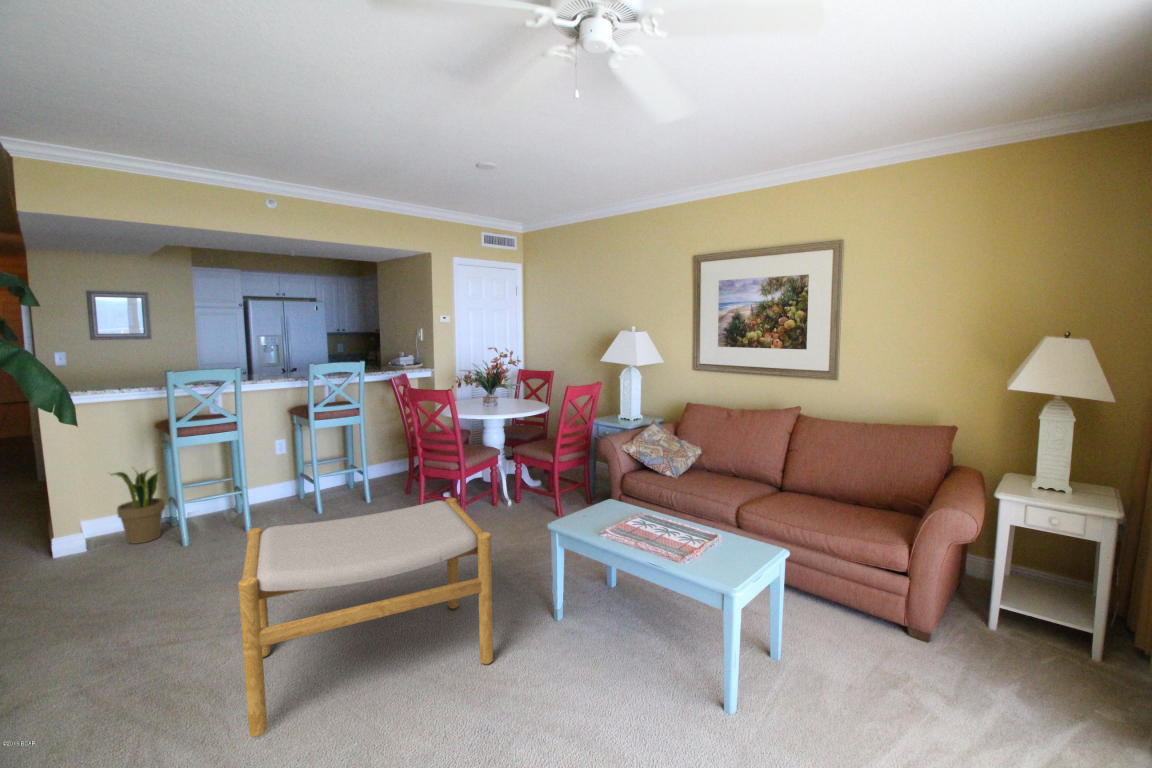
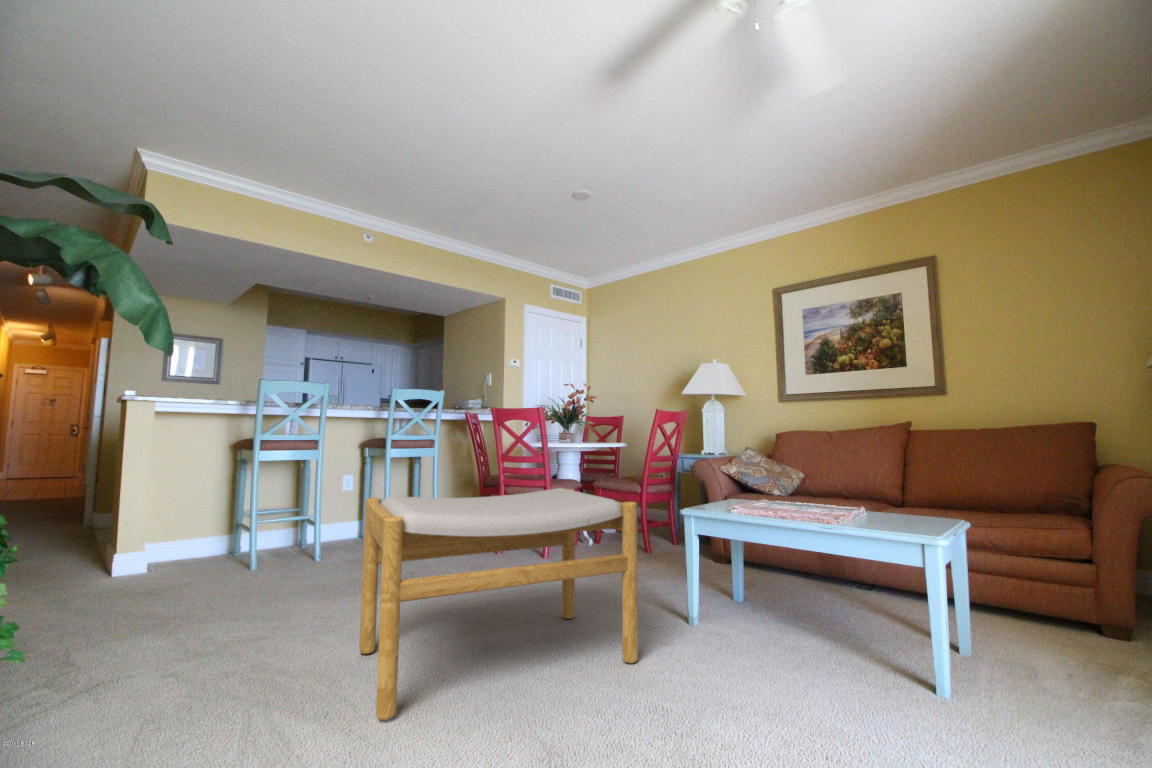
potted plant: present [112,471,165,544] -> none [182,483,238,568]

